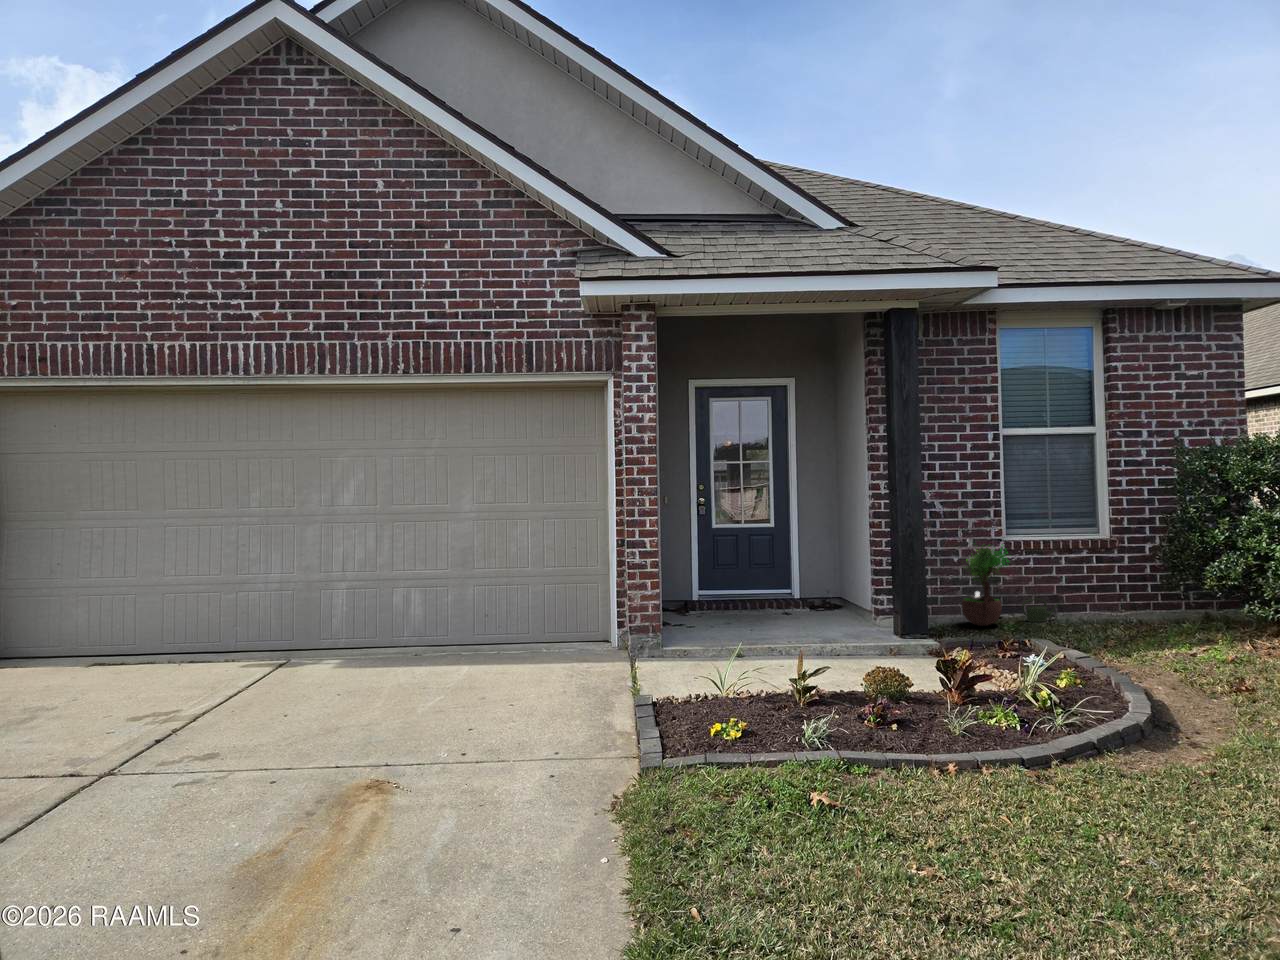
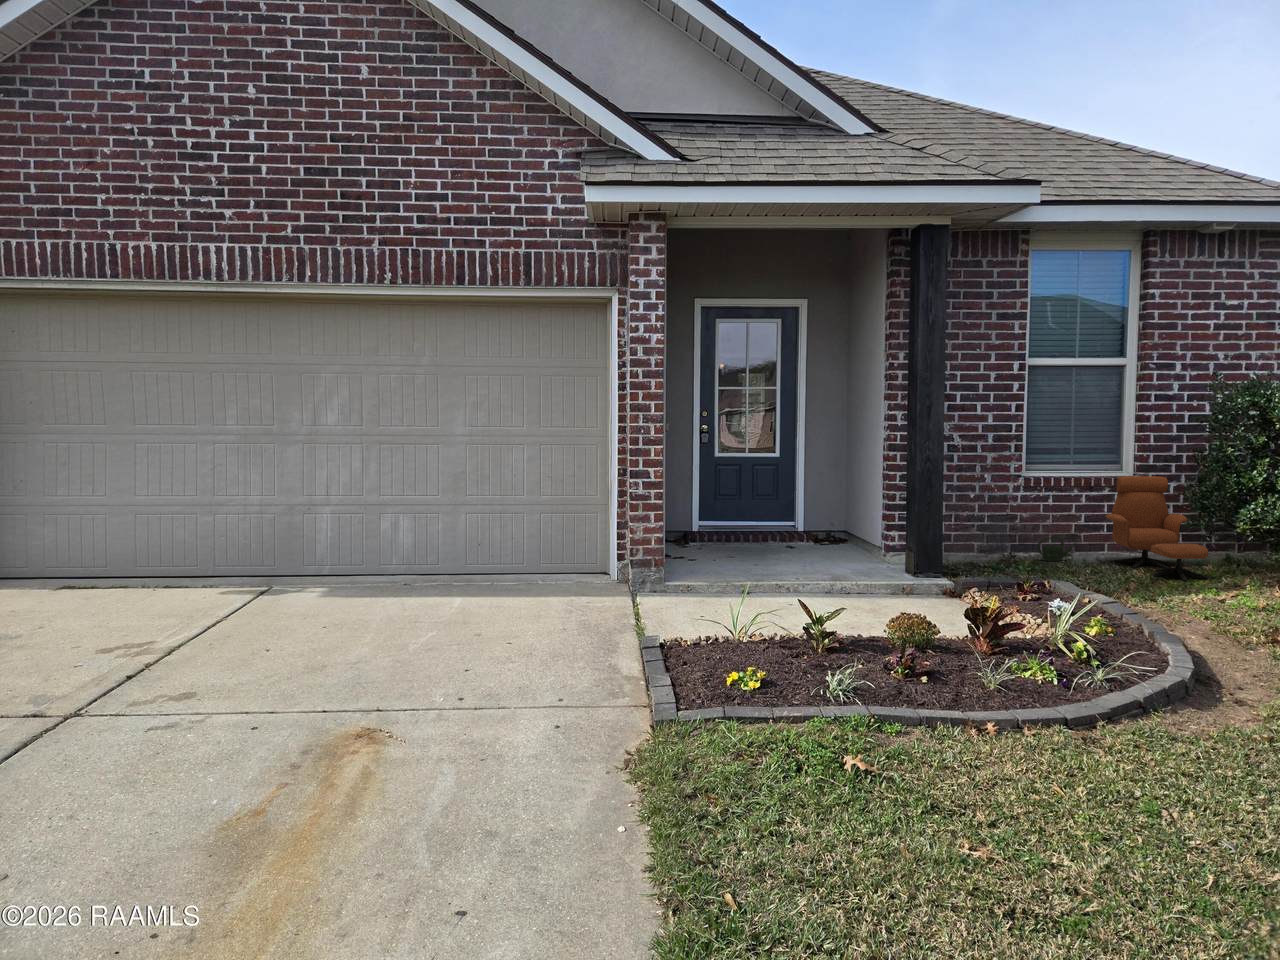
lounge chair: none [1085,538,1184,637] -> present [1105,476,1208,581]
potted tree: present [962,545,1008,626] -> none [976,474,1032,565]

